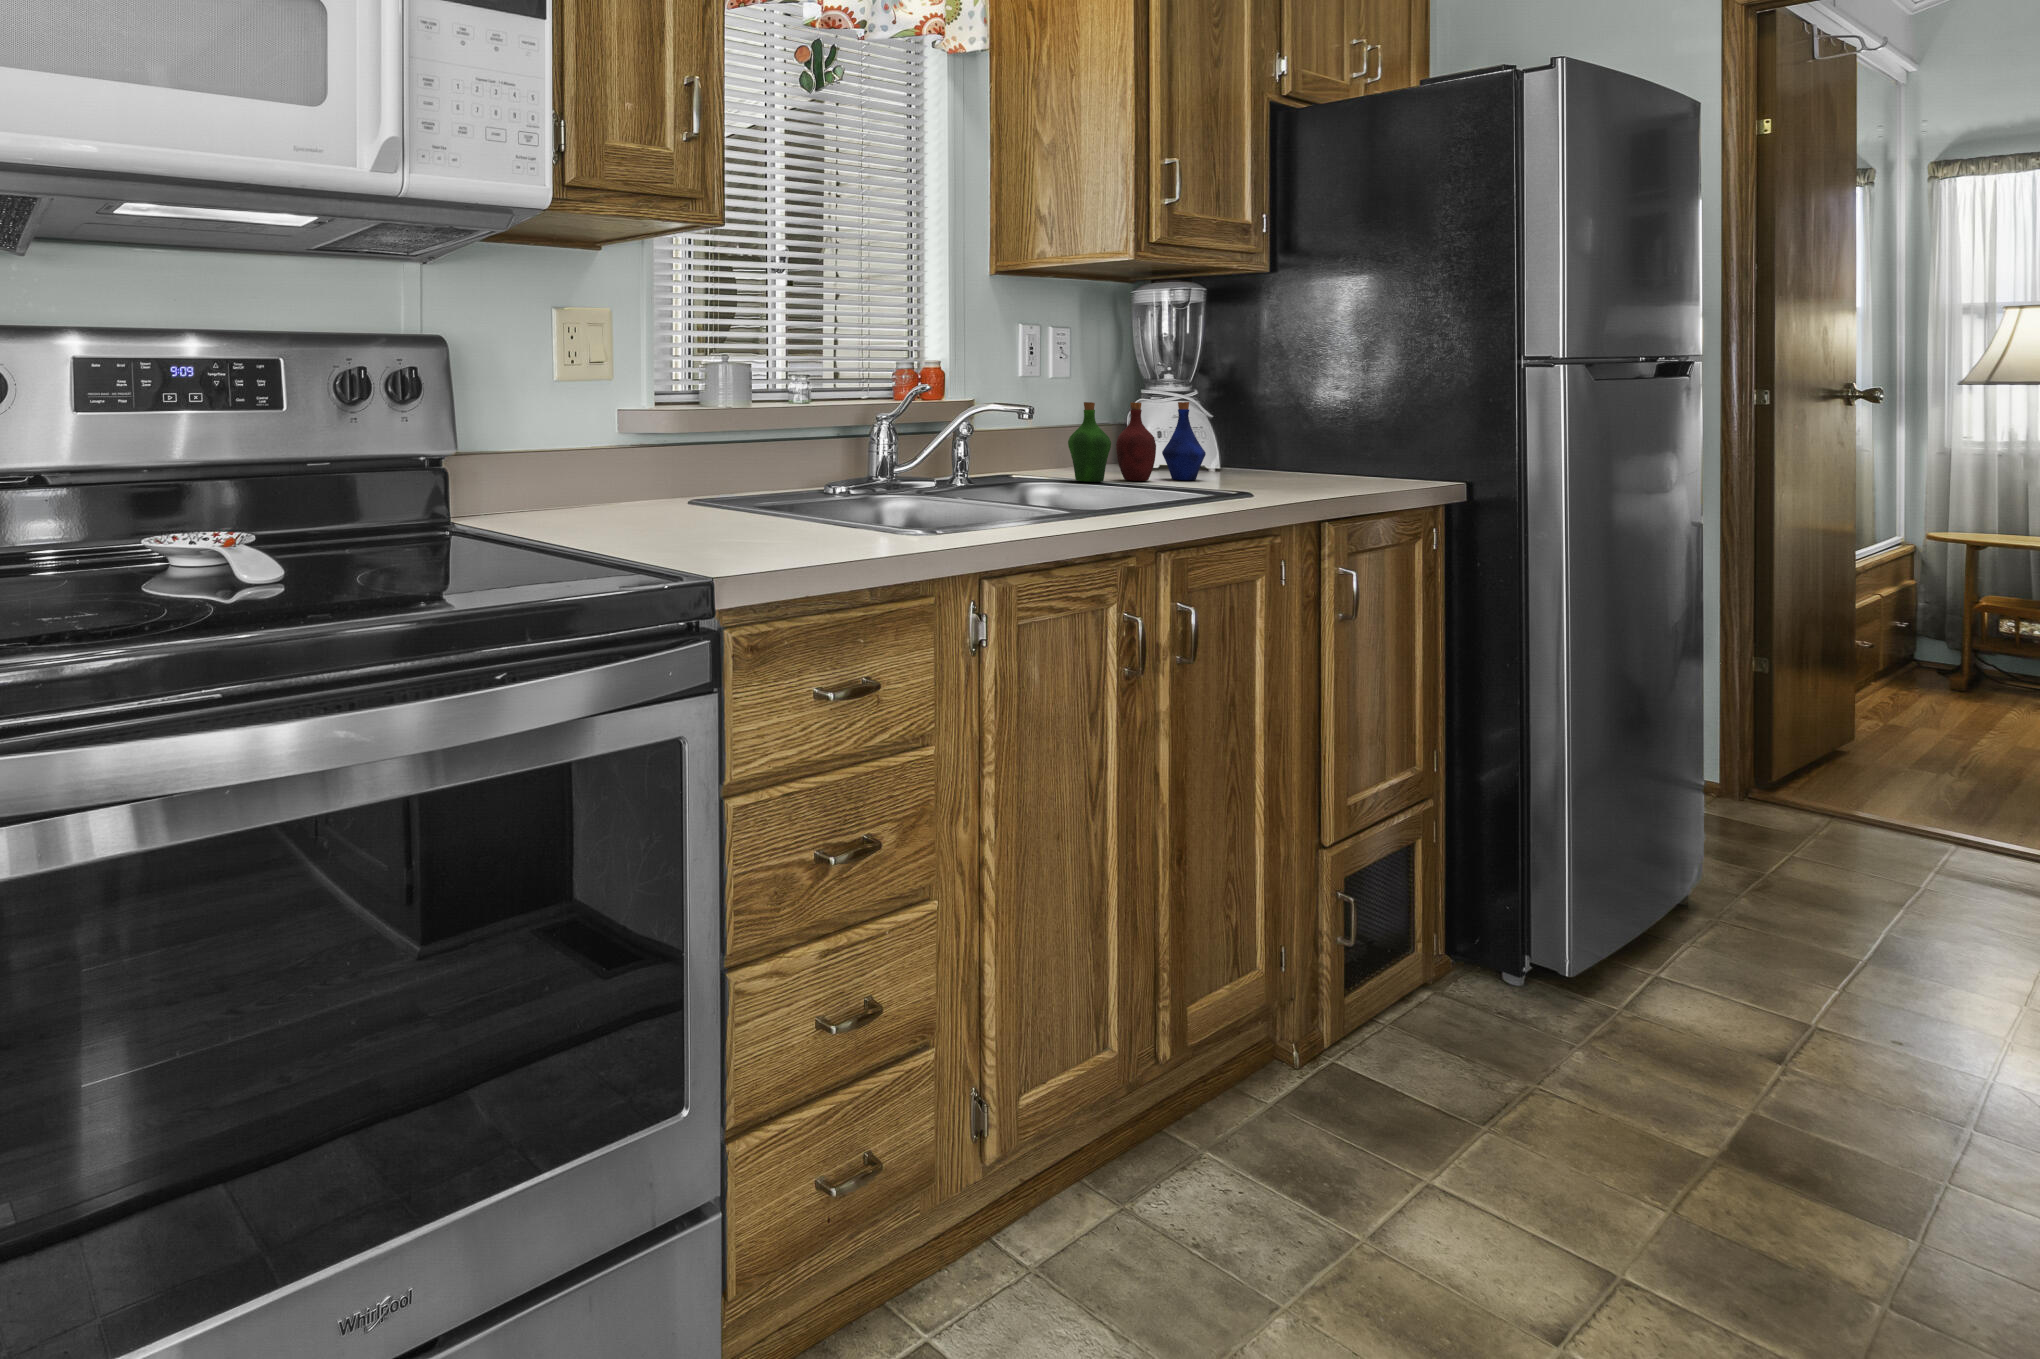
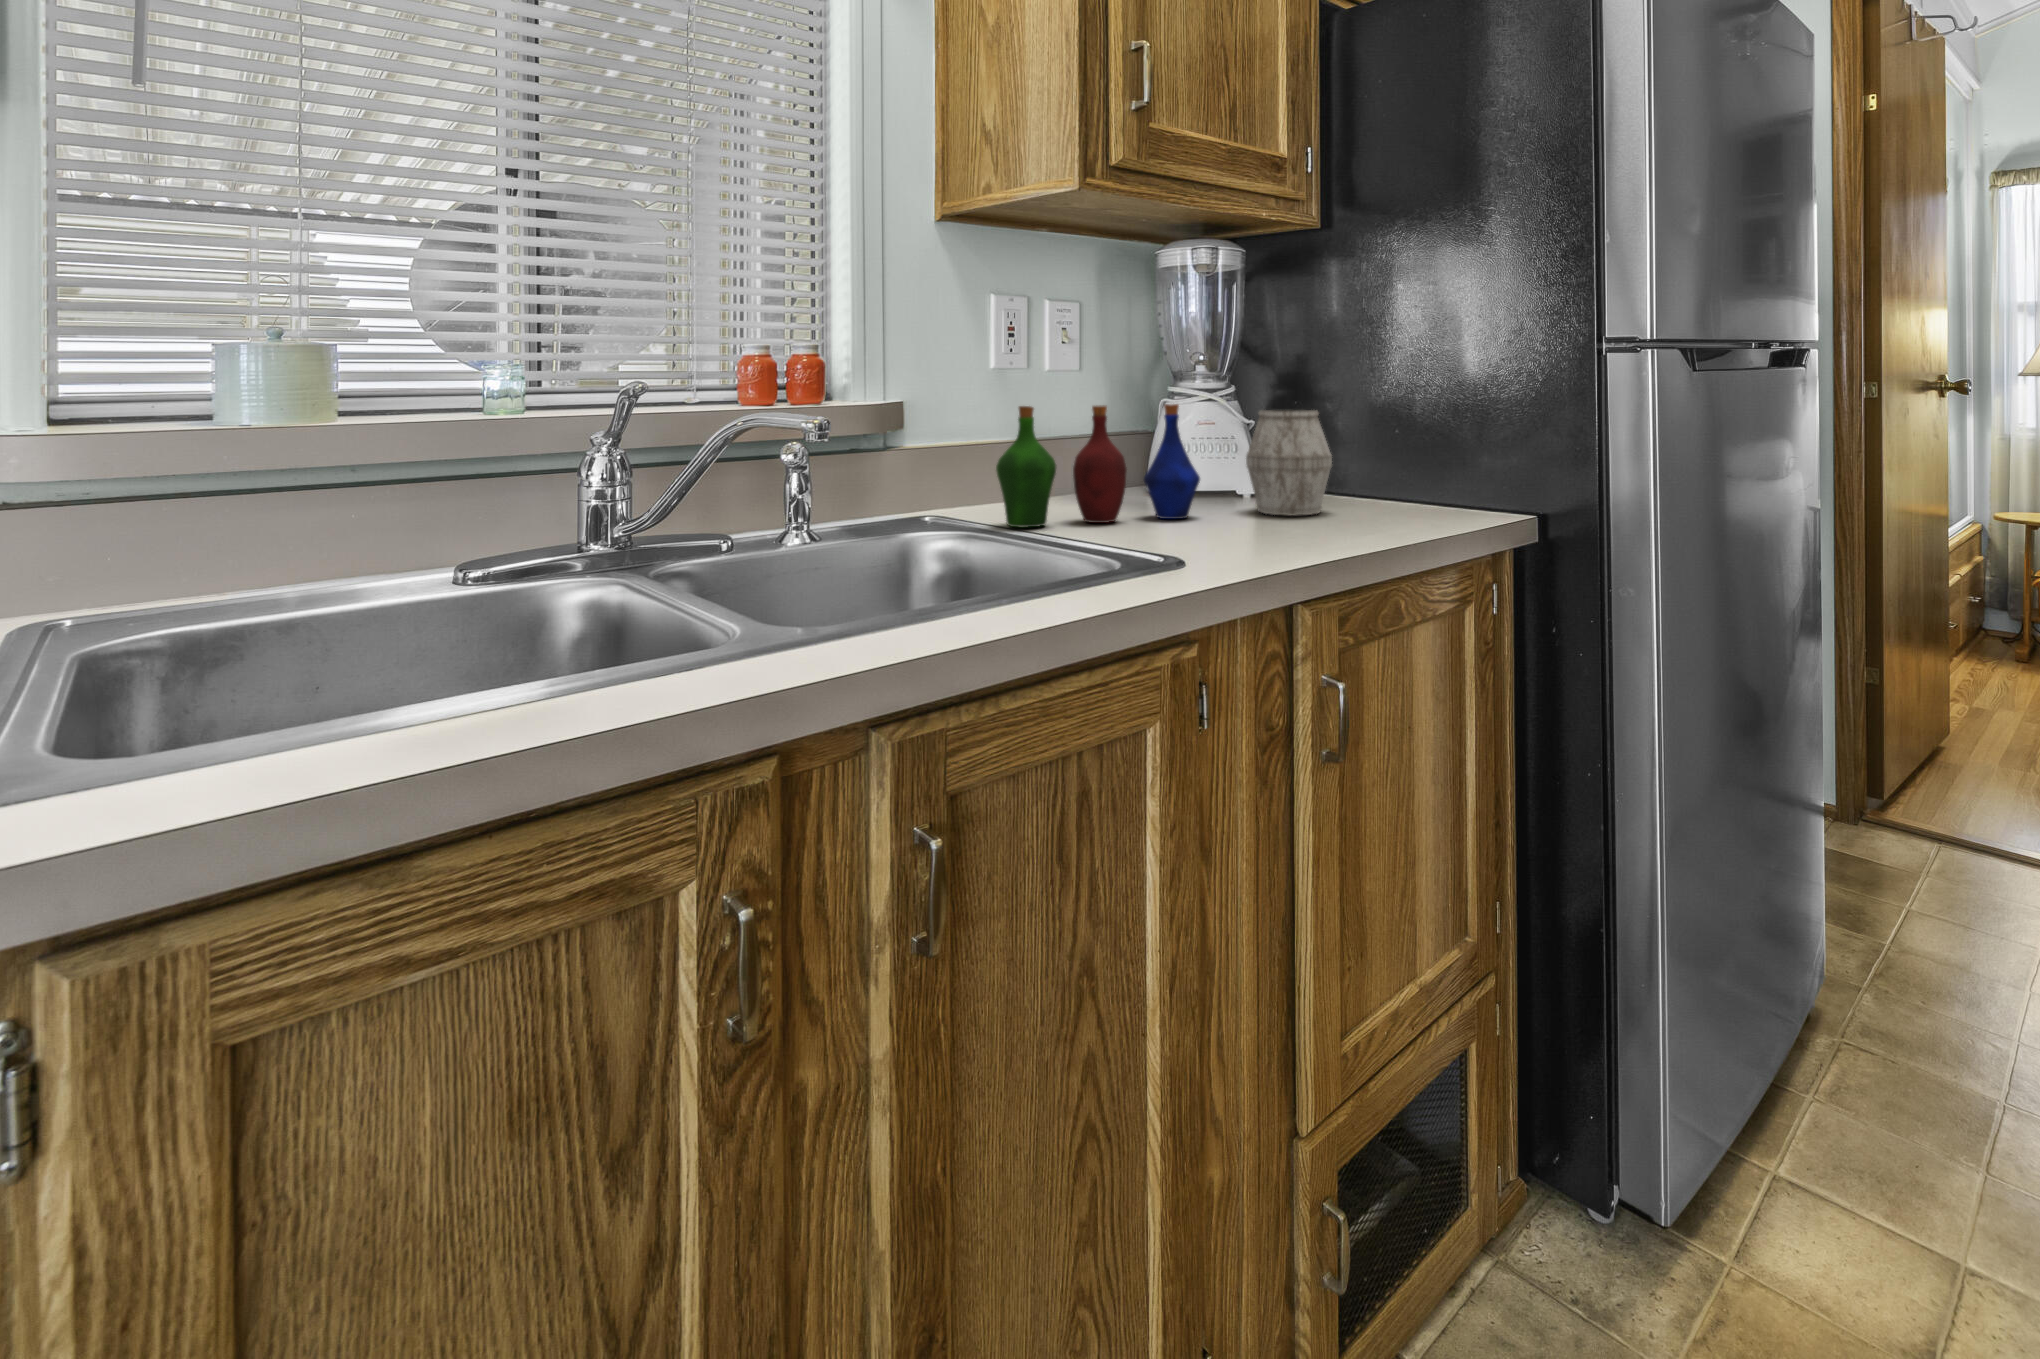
mug: none [1233,407,1300,480] -> present [1246,410,1332,516]

